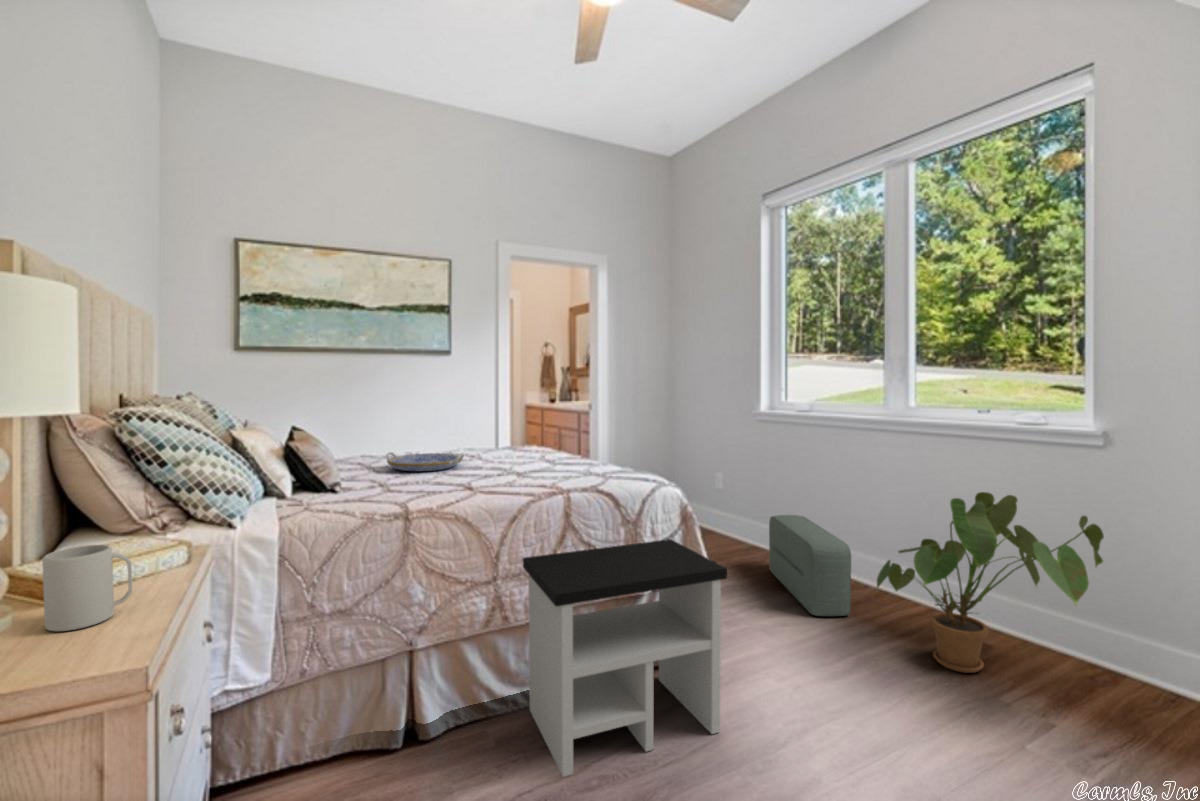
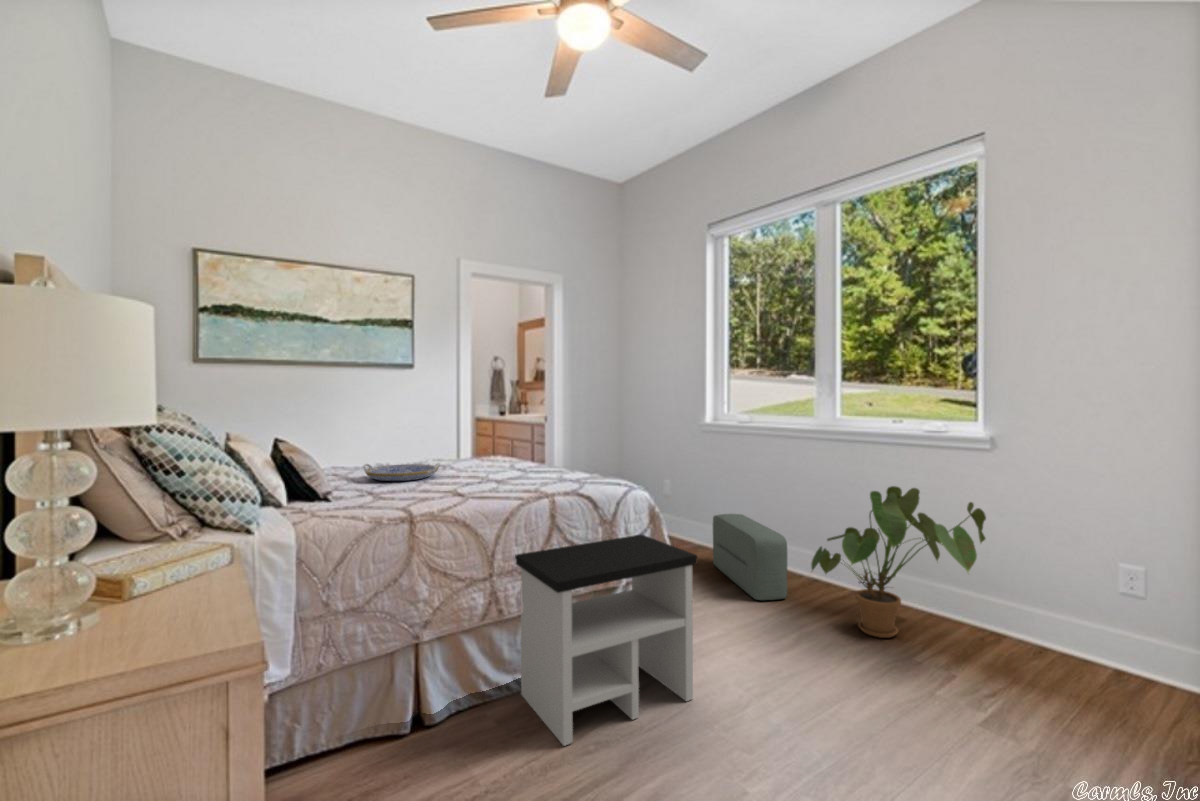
mug: present [42,545,133,631] -> none [133,543,209,621]

